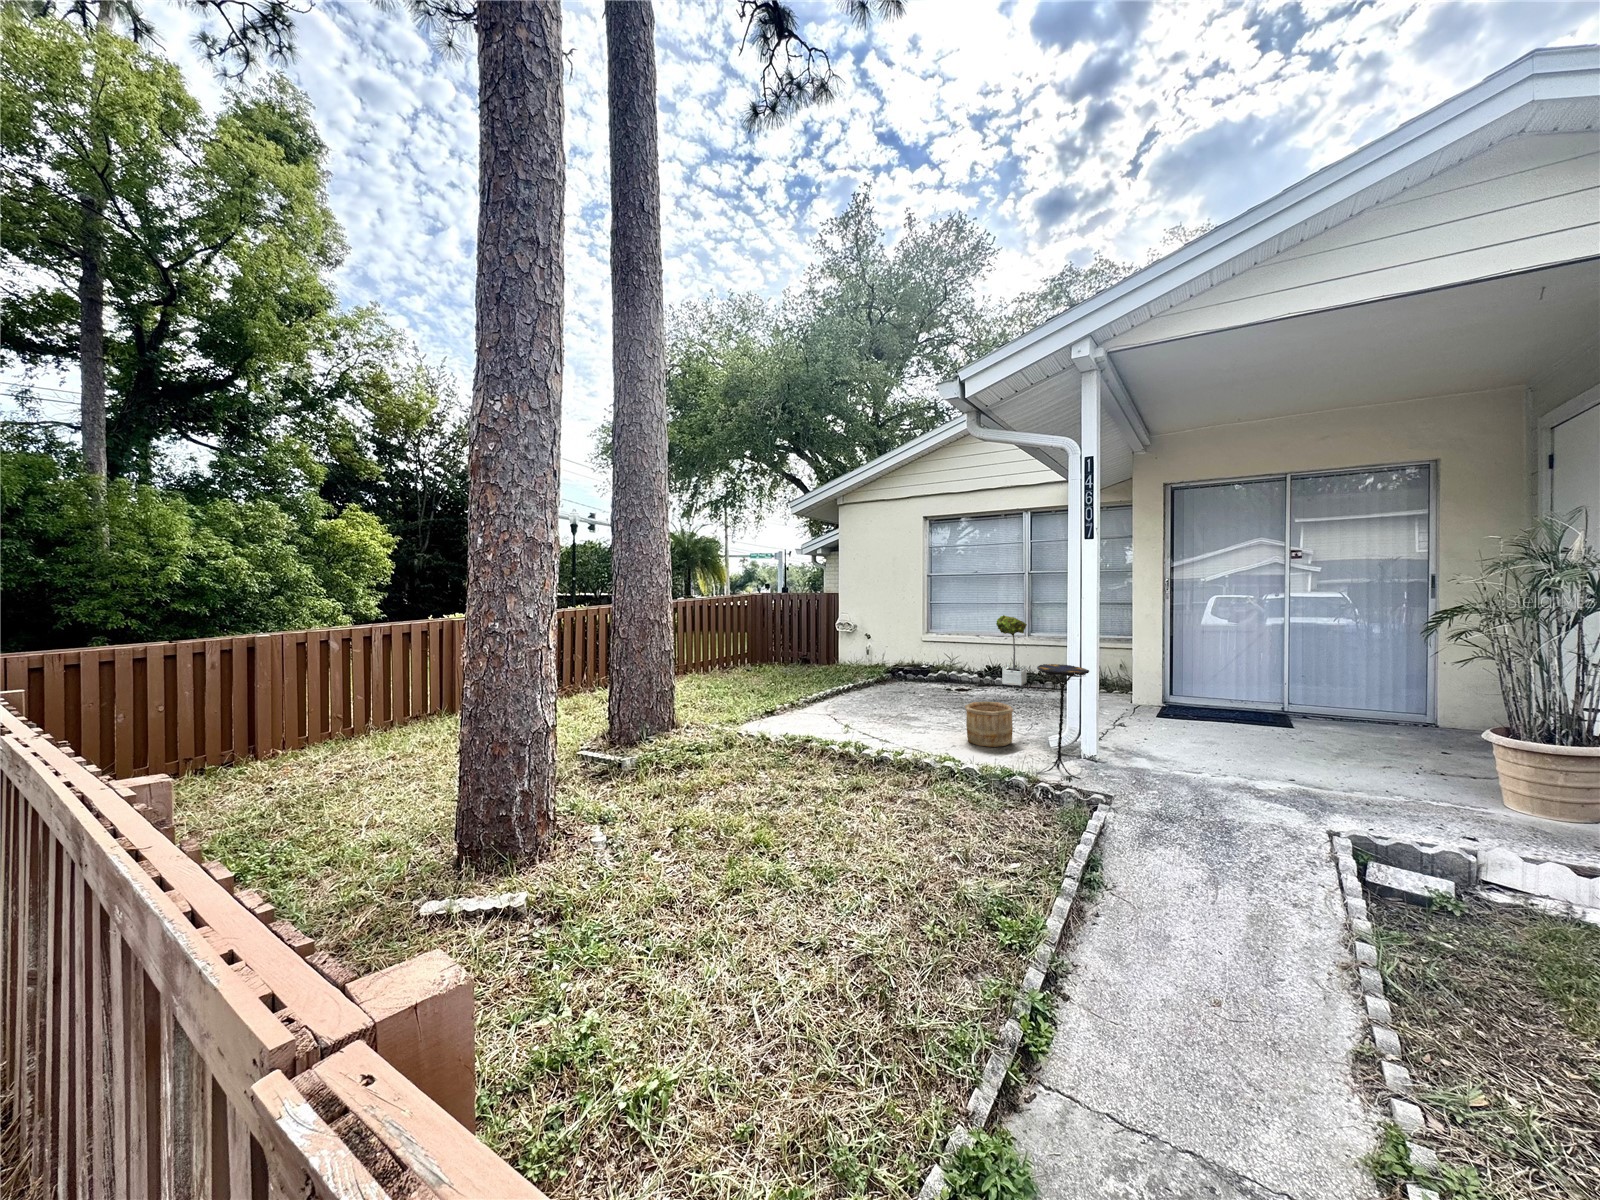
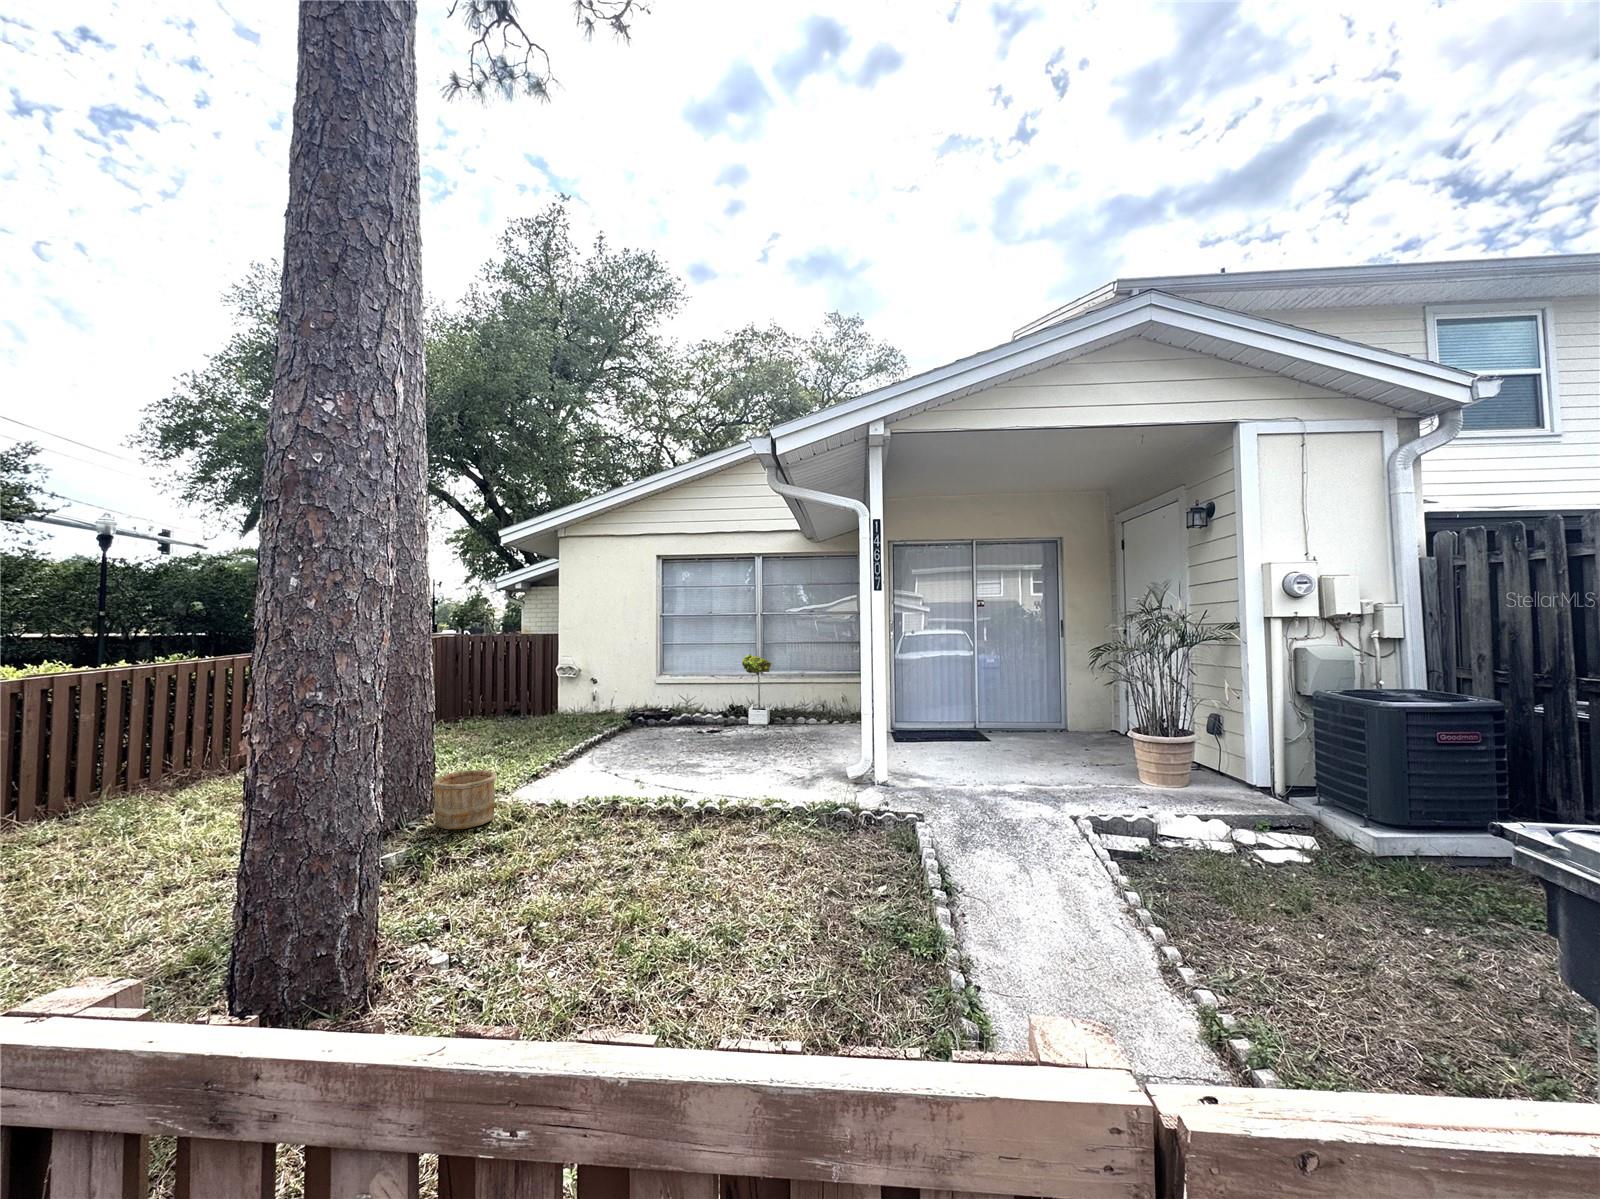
side table: present [1037,664,1089,779] -> none [849,702,893,804]
wooden bucket: present [965,701,1014,747] -> present [432,770,496,829]

